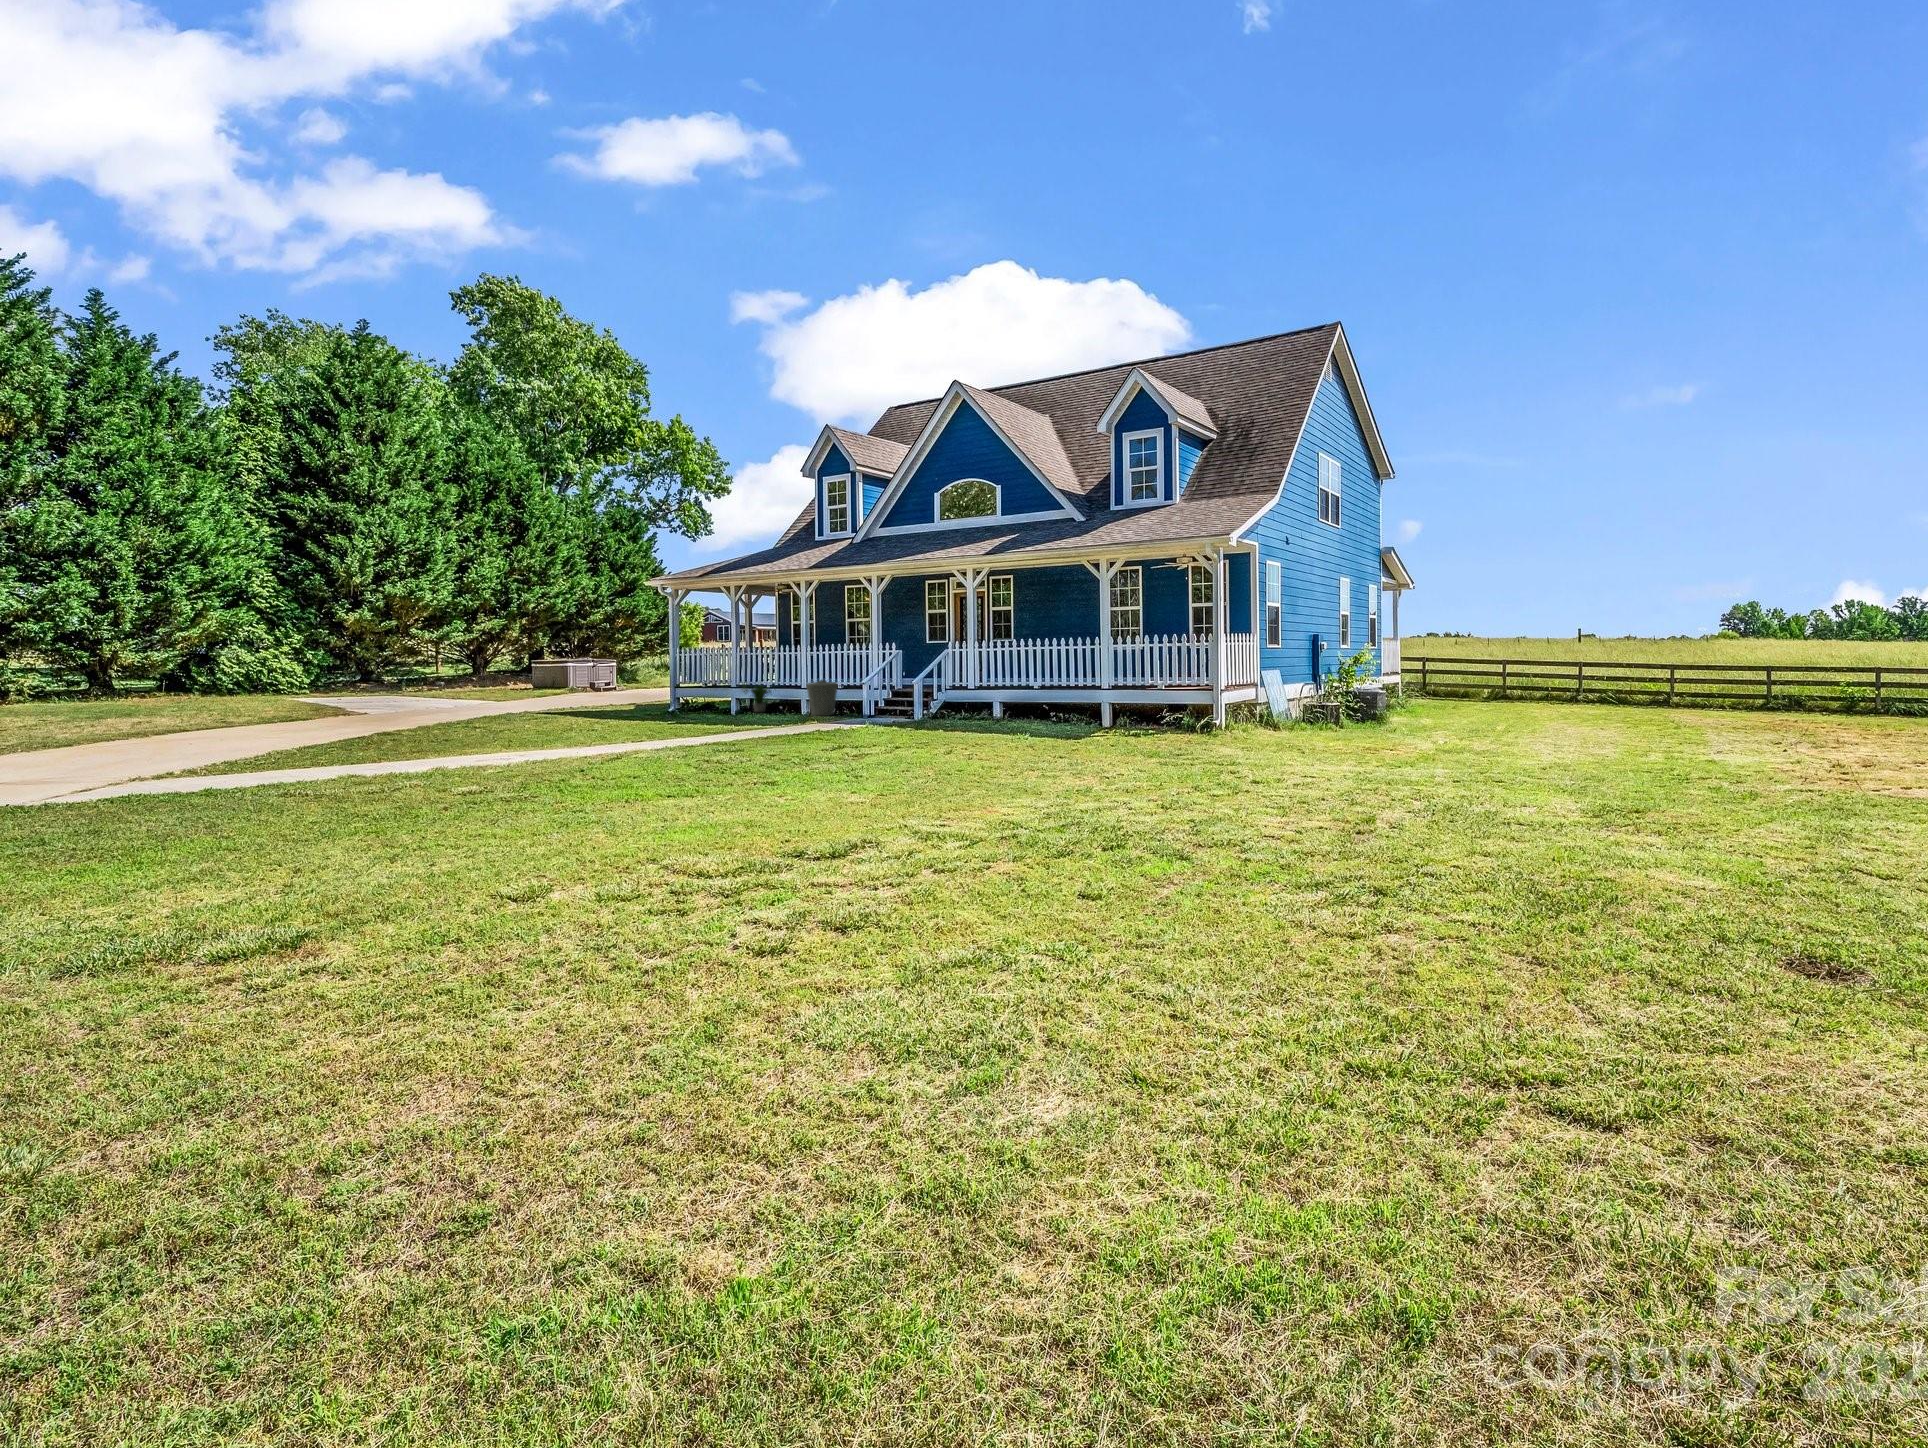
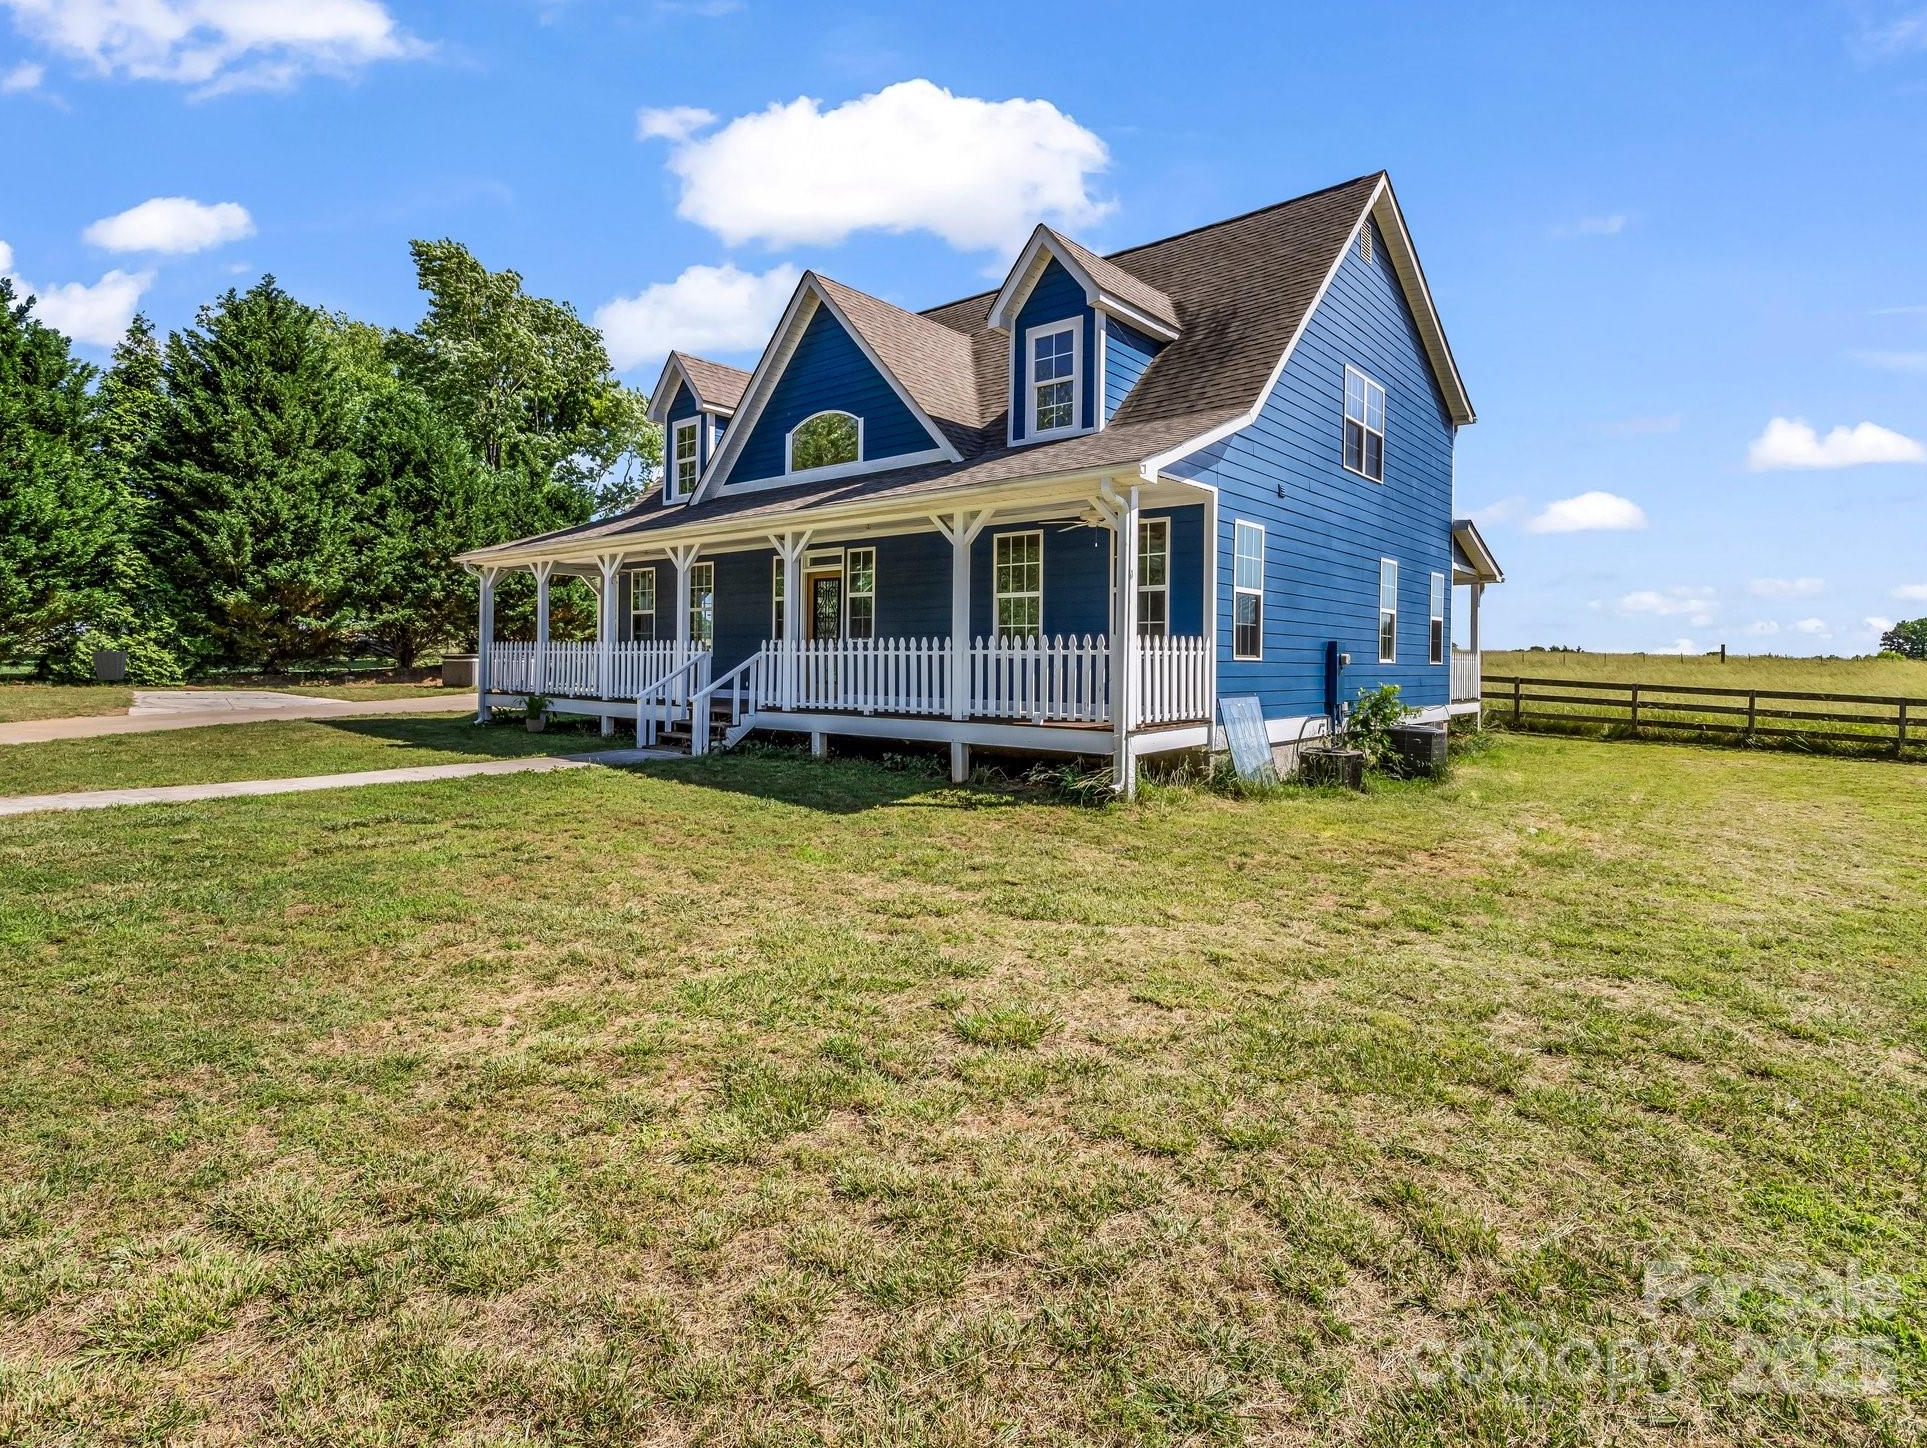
trash can: present [806,680,838,716] -> present [91,649,127,680]

